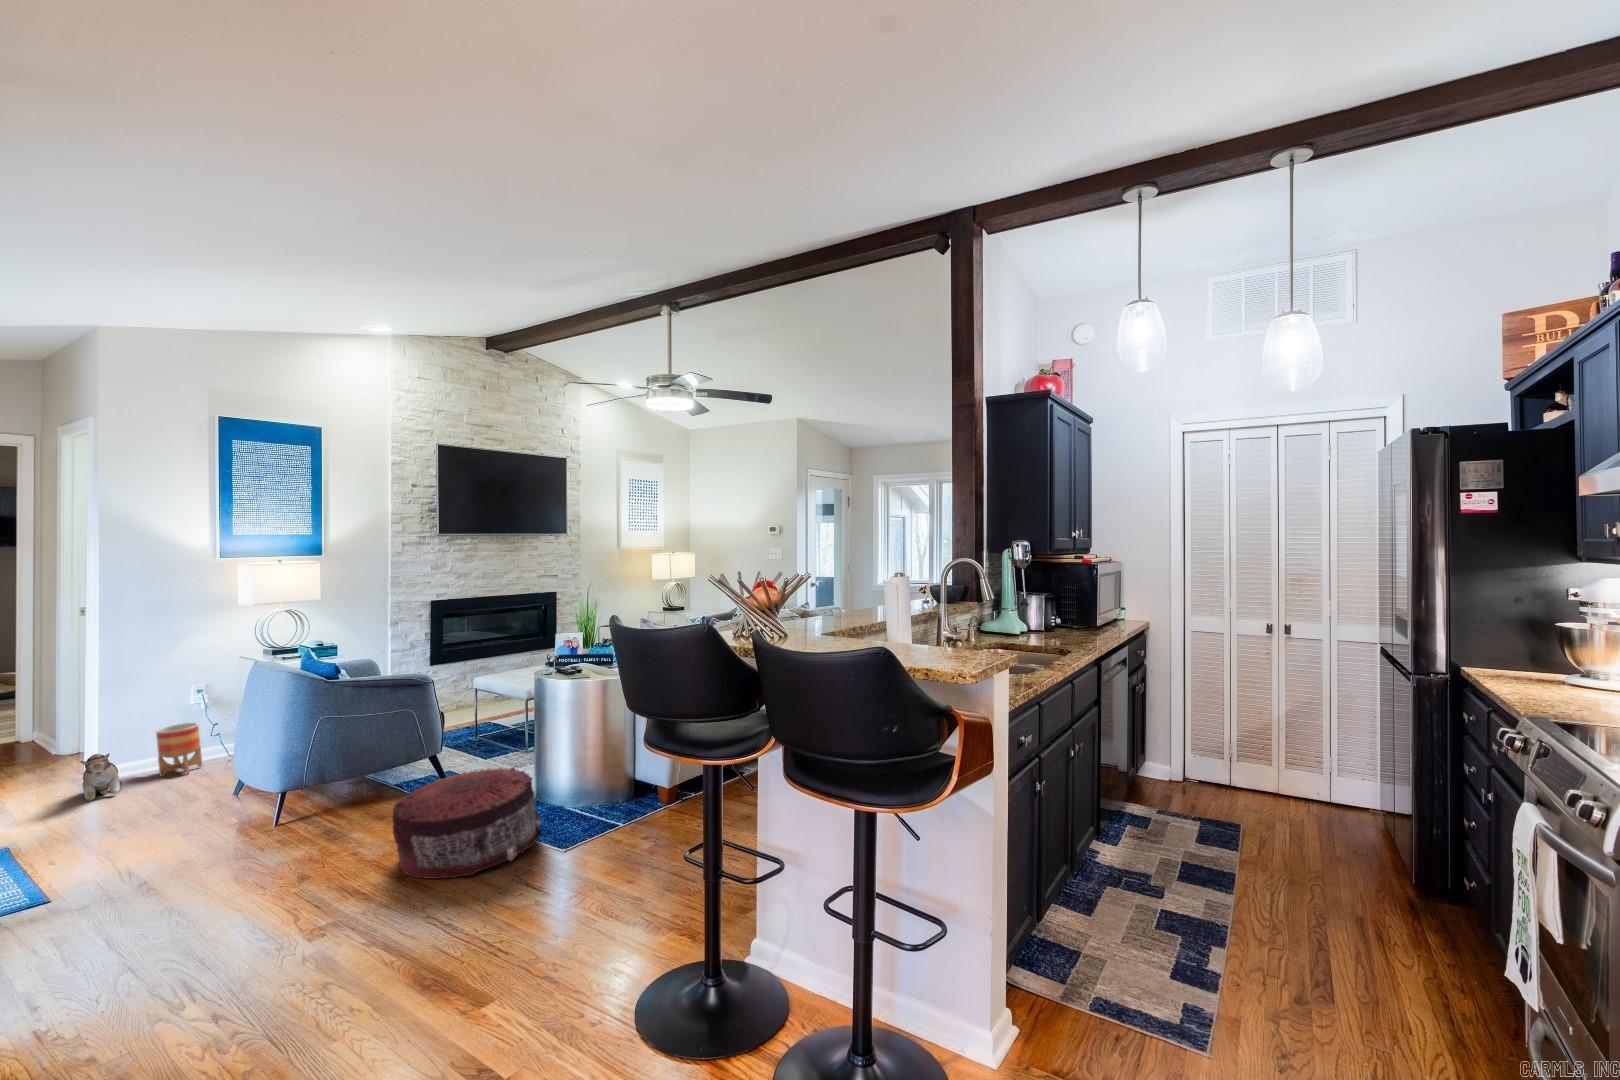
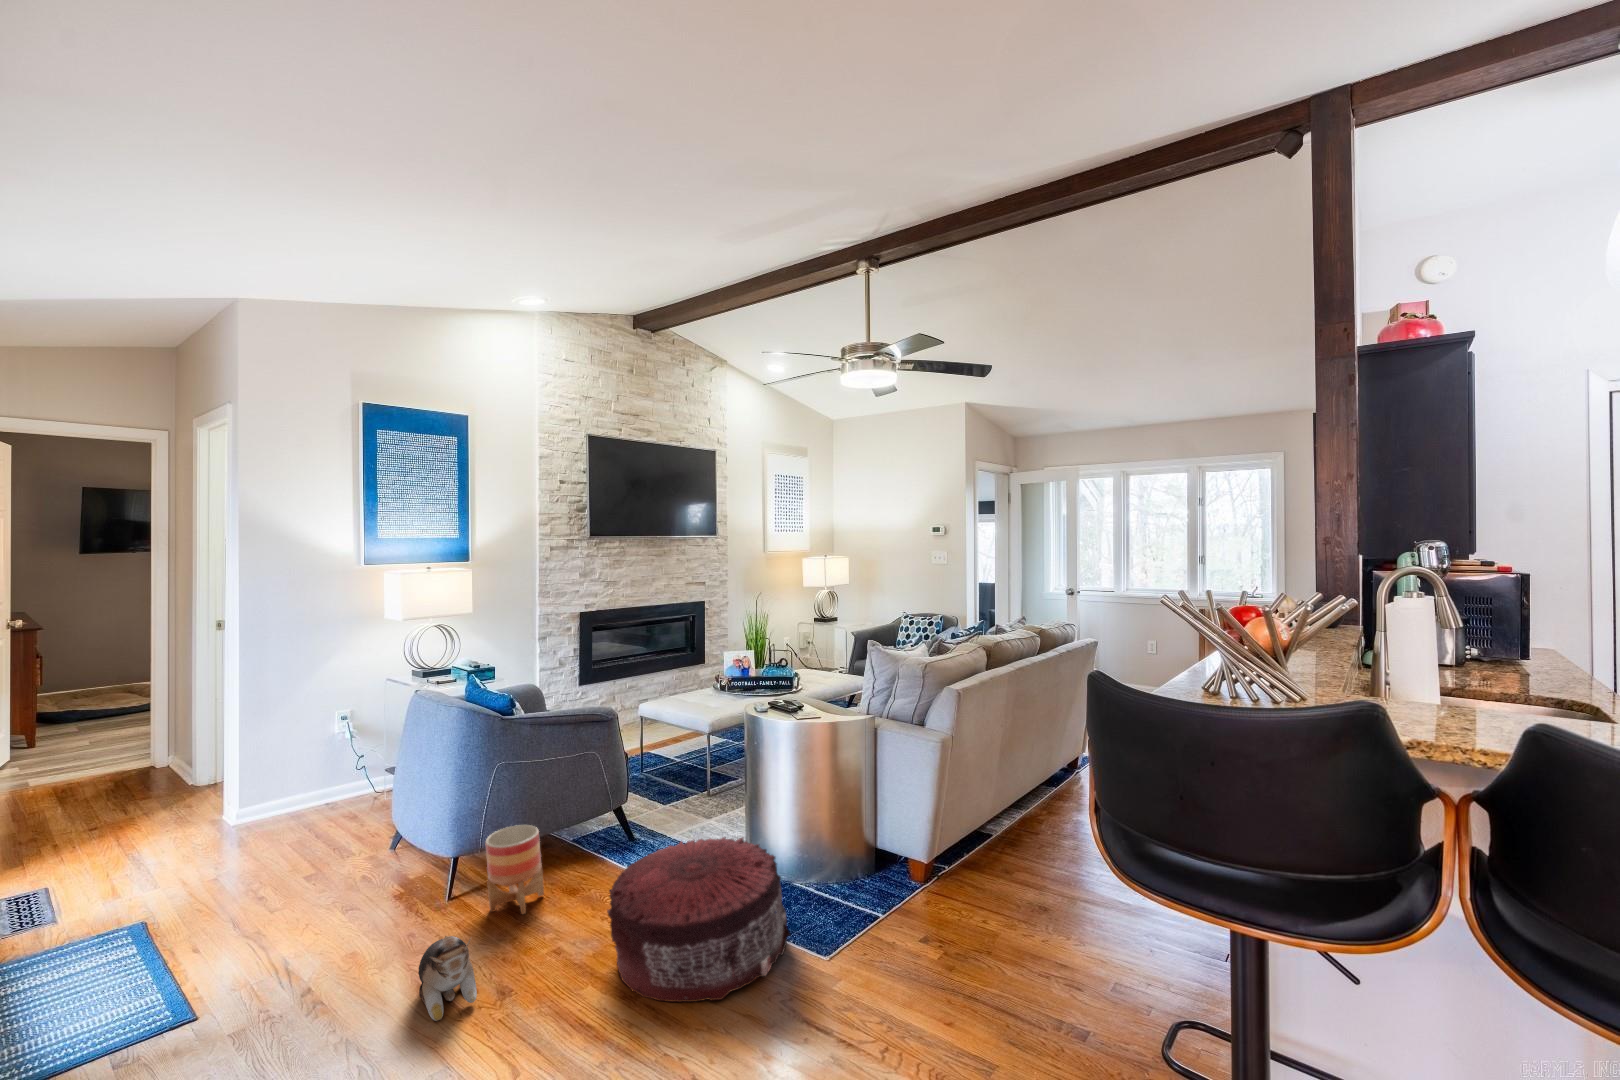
planter: present [156,723,202,776] -> present [486,825,544,914]
plush toy: present [80,754,122,801] -> present [419,936,477,1021]

